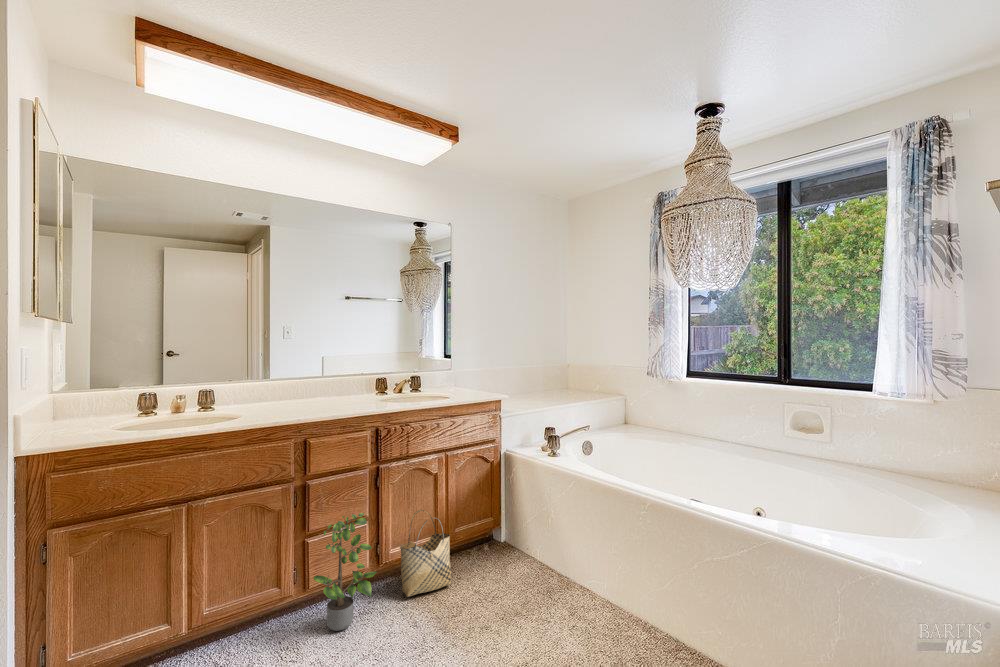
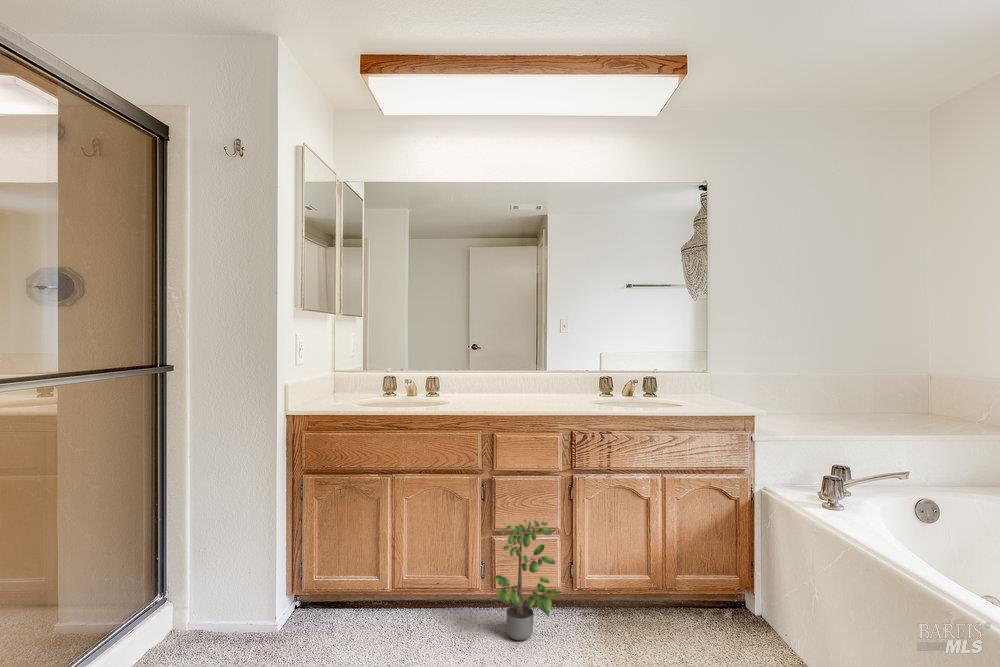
woven basket: present [400,510,452,597] -> none [593,537,660,639]

